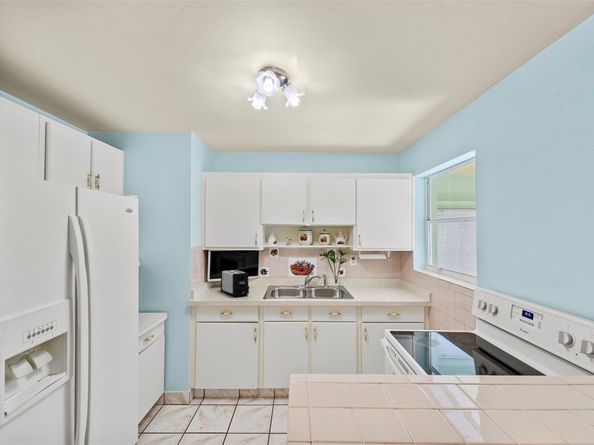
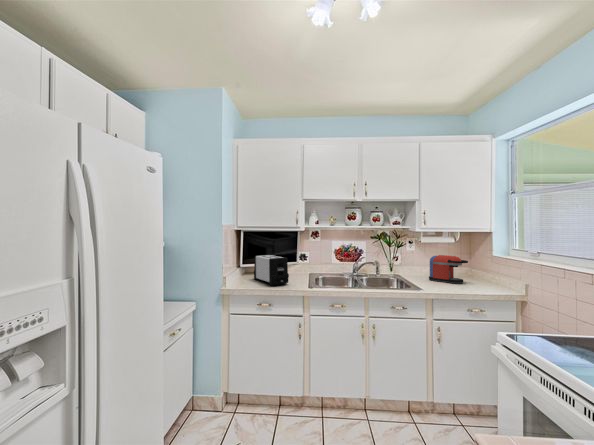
coffee maker: none [365,270,394,293] -> present [429,255,468,283]

